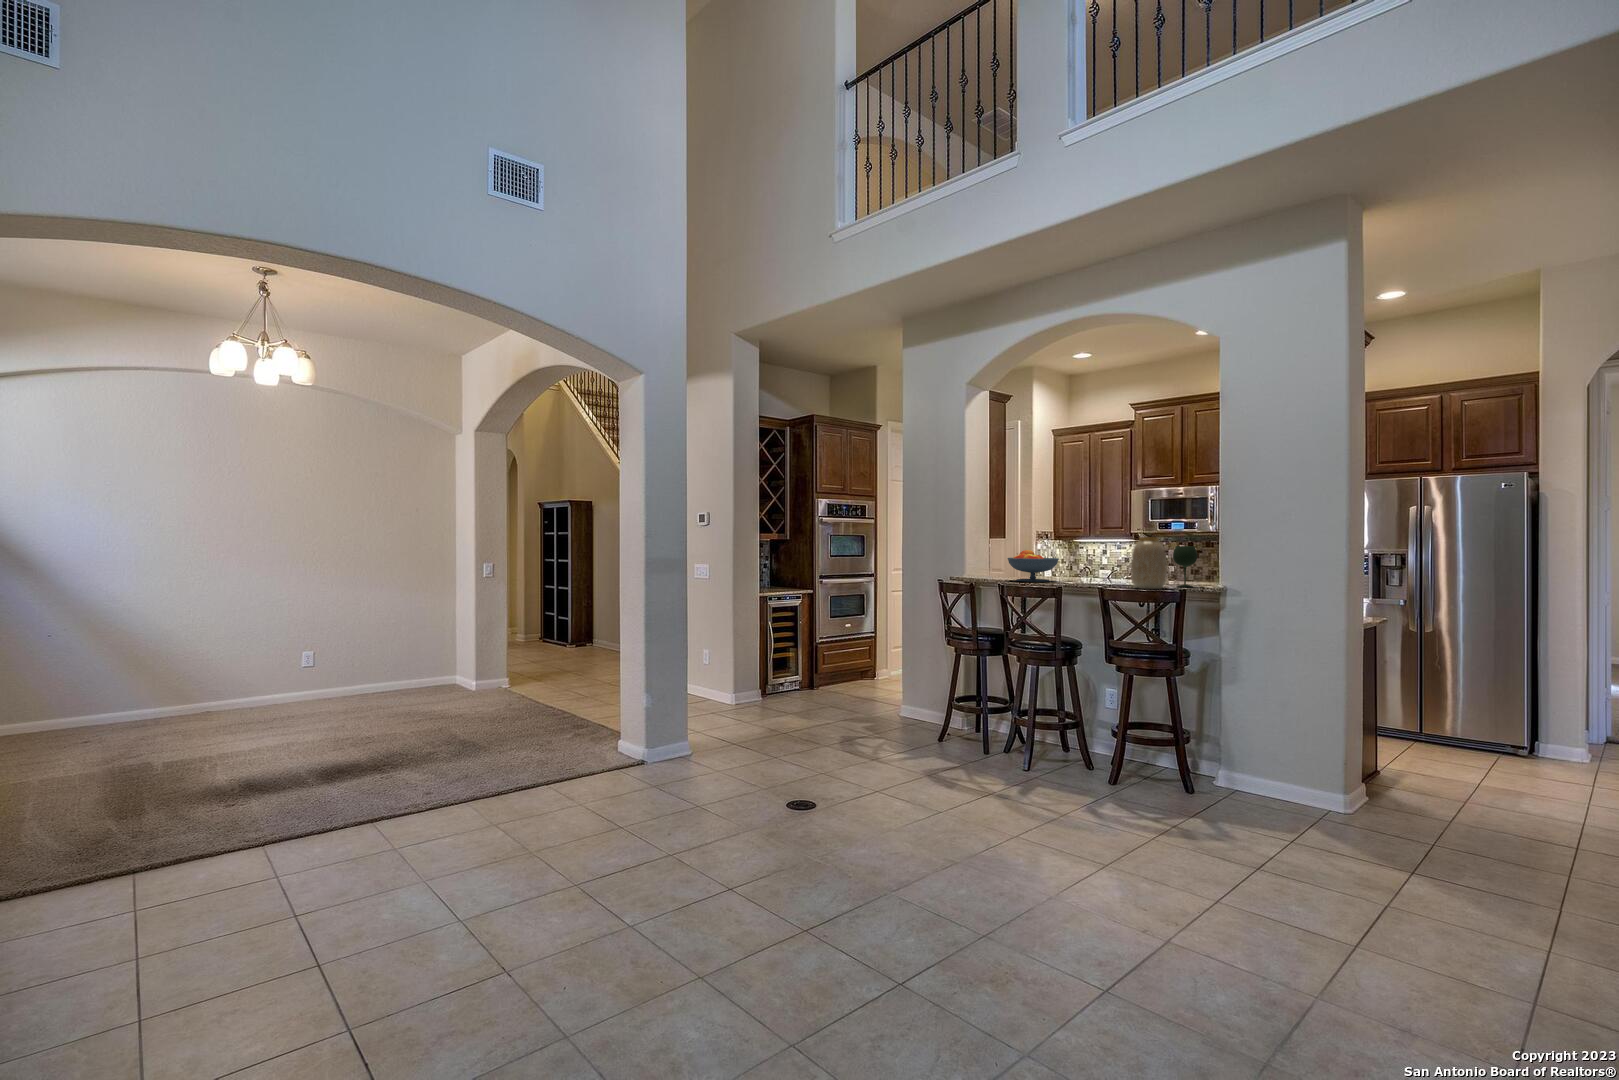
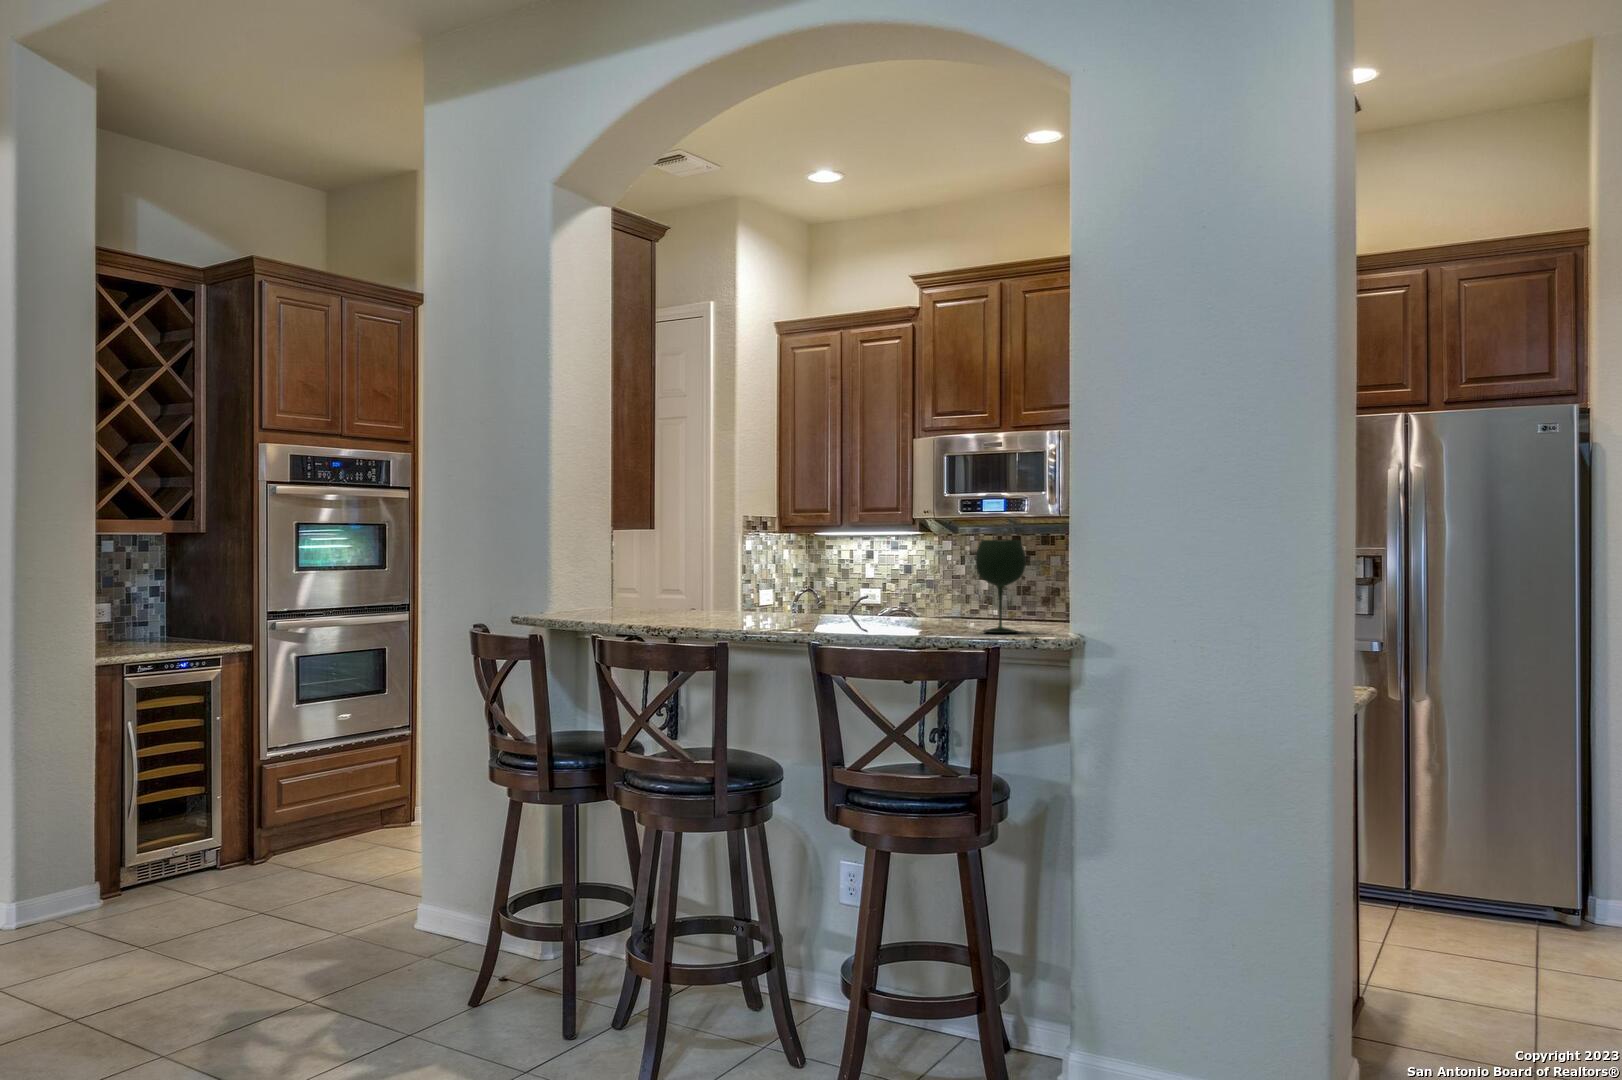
vase: present [1131,537,1167,589] -> none [883,518,960,641]
fruit bowl: present [1008,550,1059,582] -> none [636,551,747,623]

